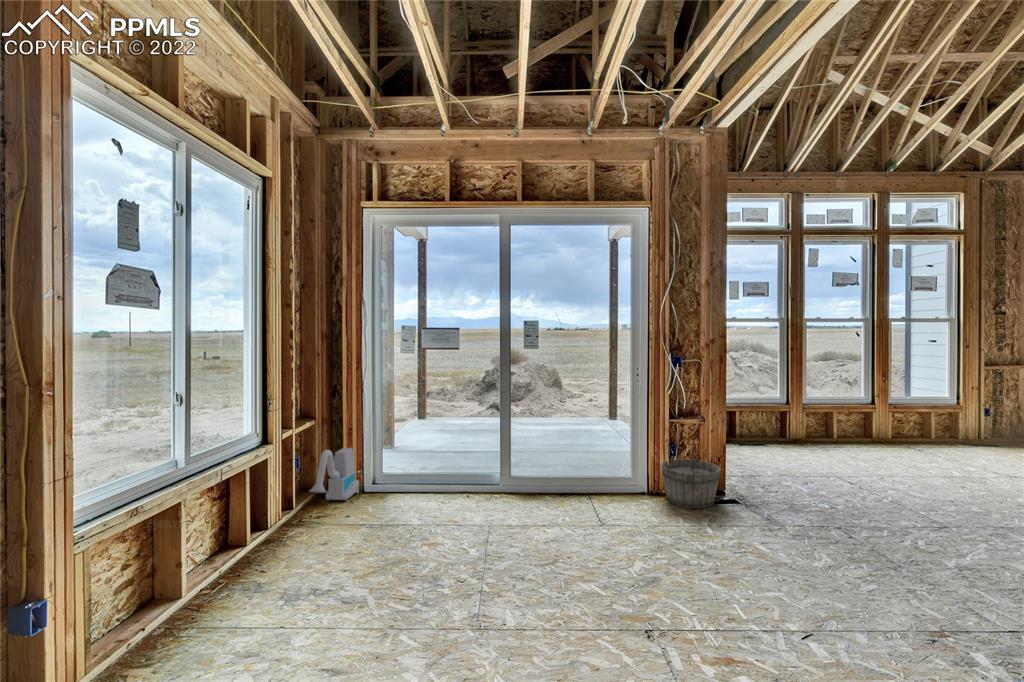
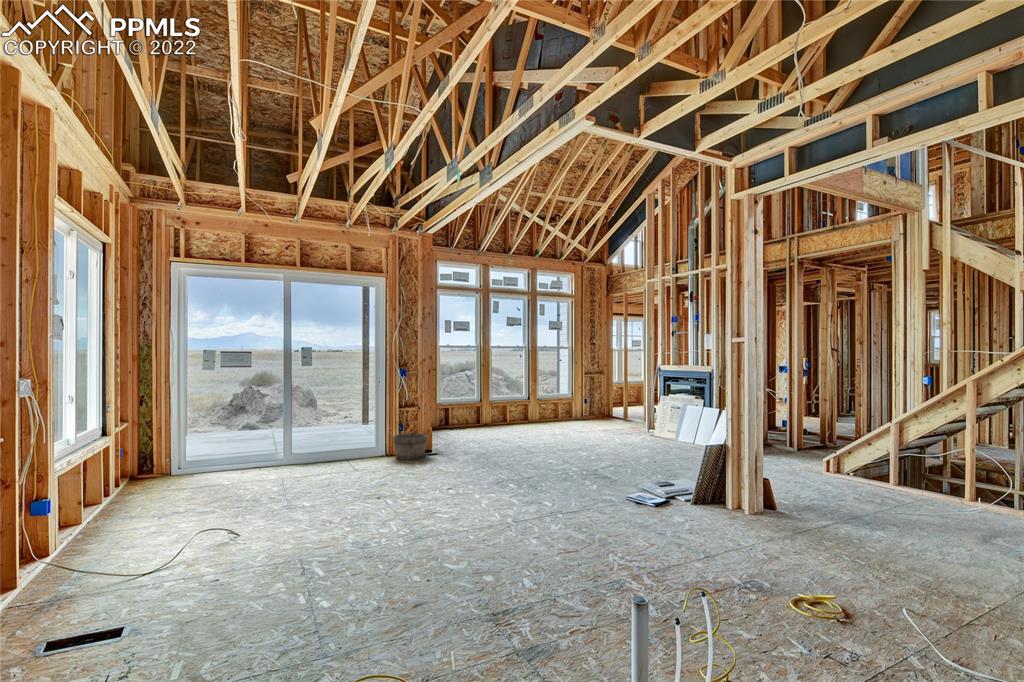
vacuum cleaner: present [309,448,359,501] -> none [131,442,164,484]

